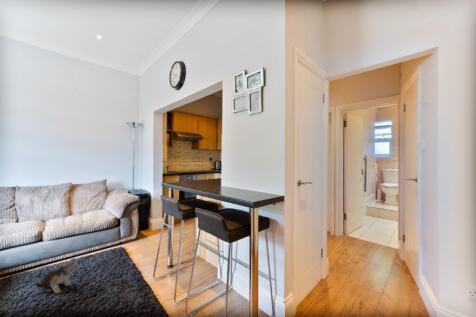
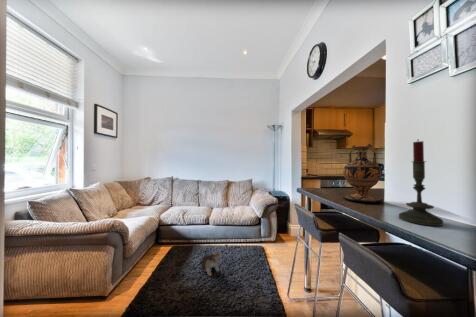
candle: none [227,148,244,194] -> present [399,141,443,226]
vase: none [198,149,221,187] -> present [343,144,383,203]

